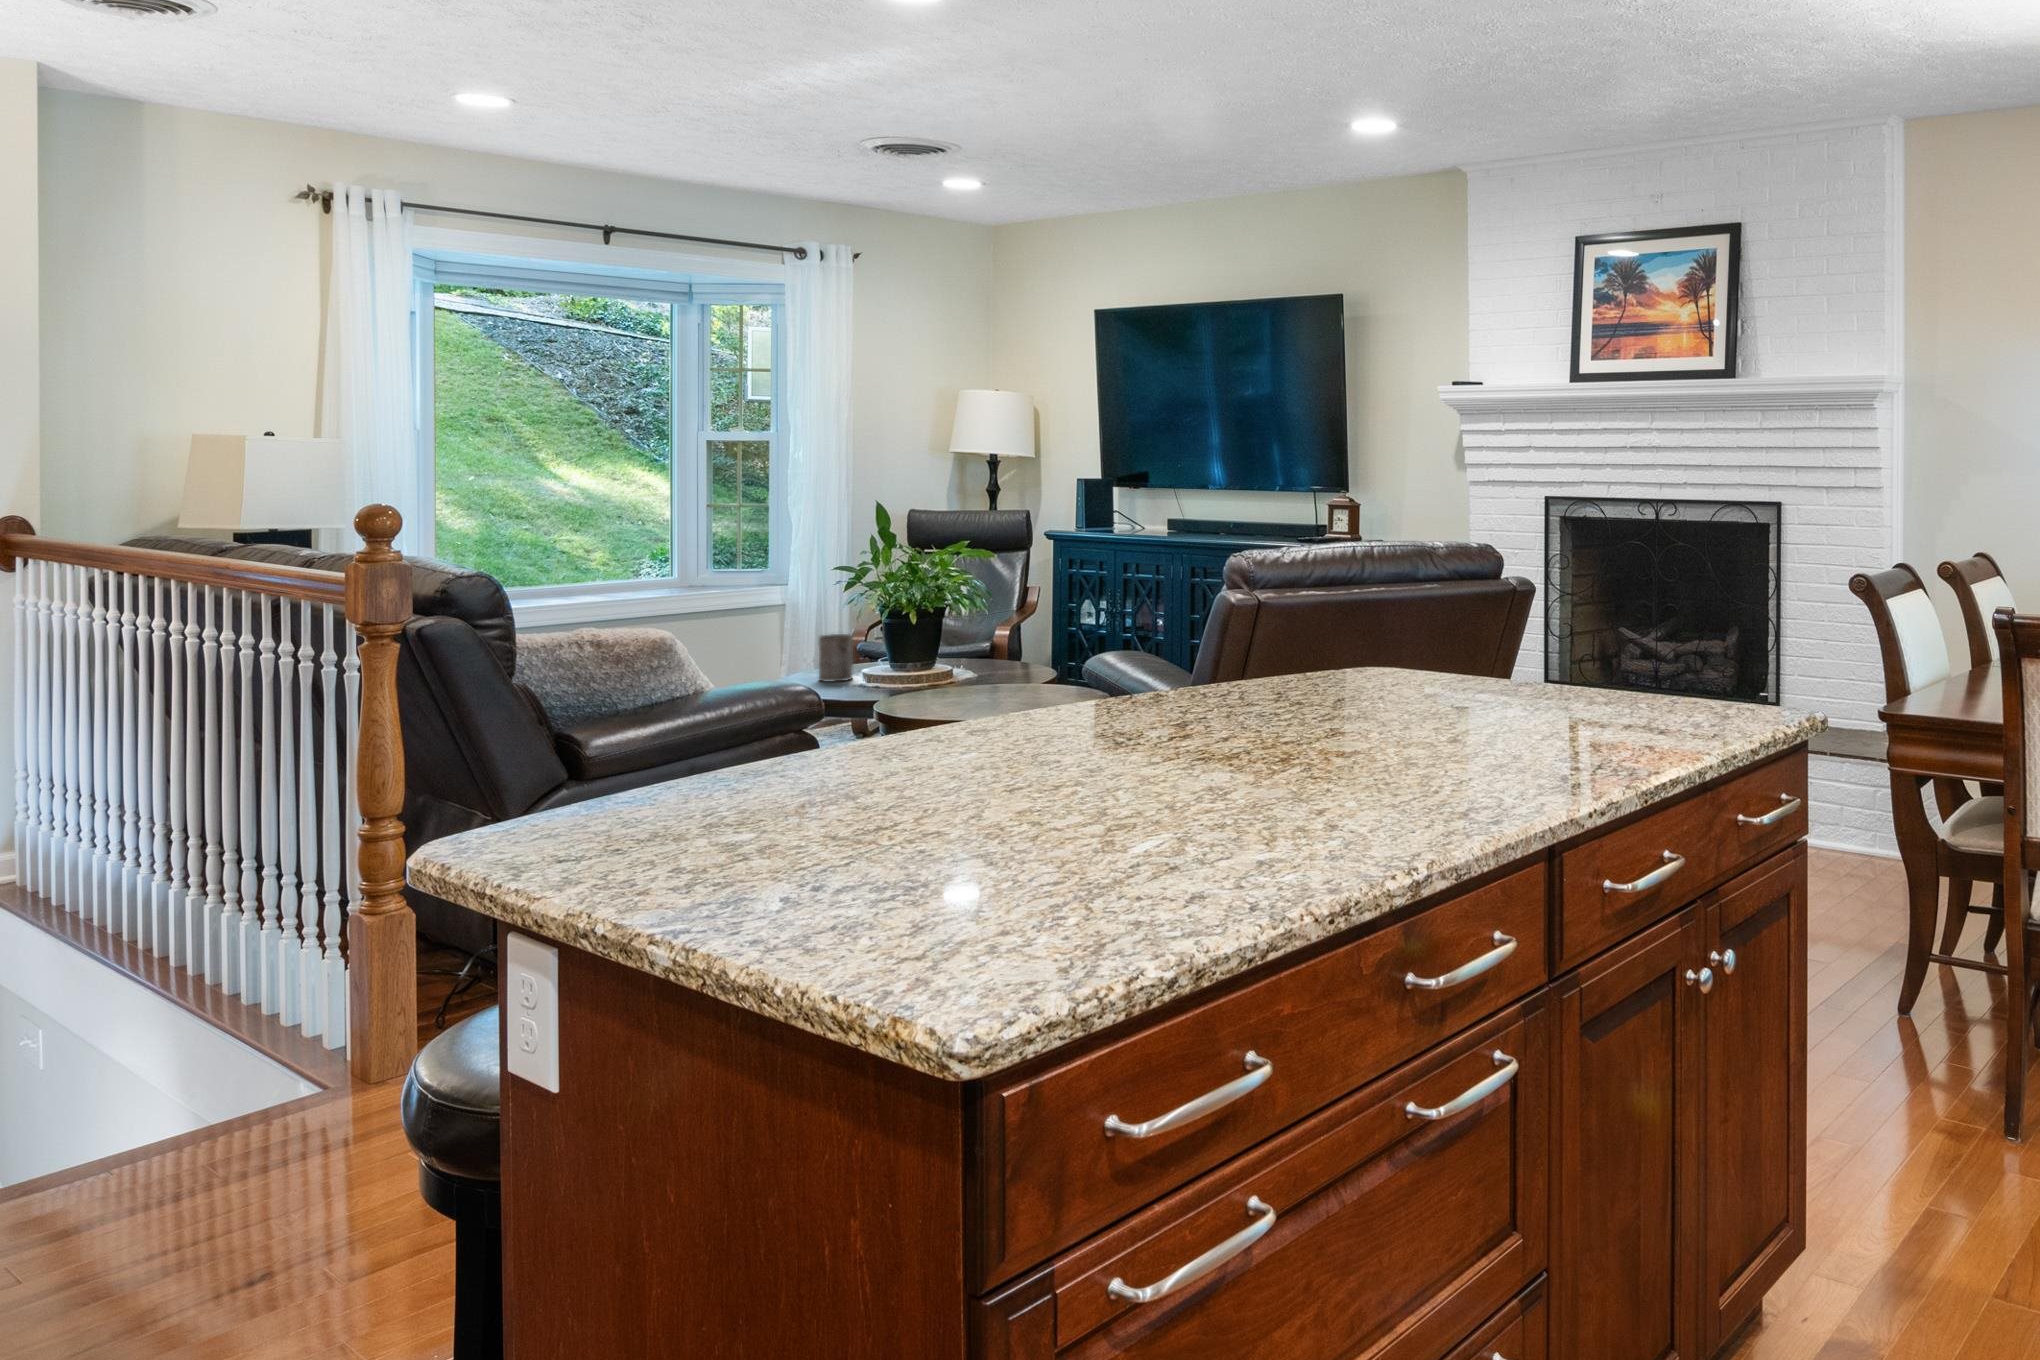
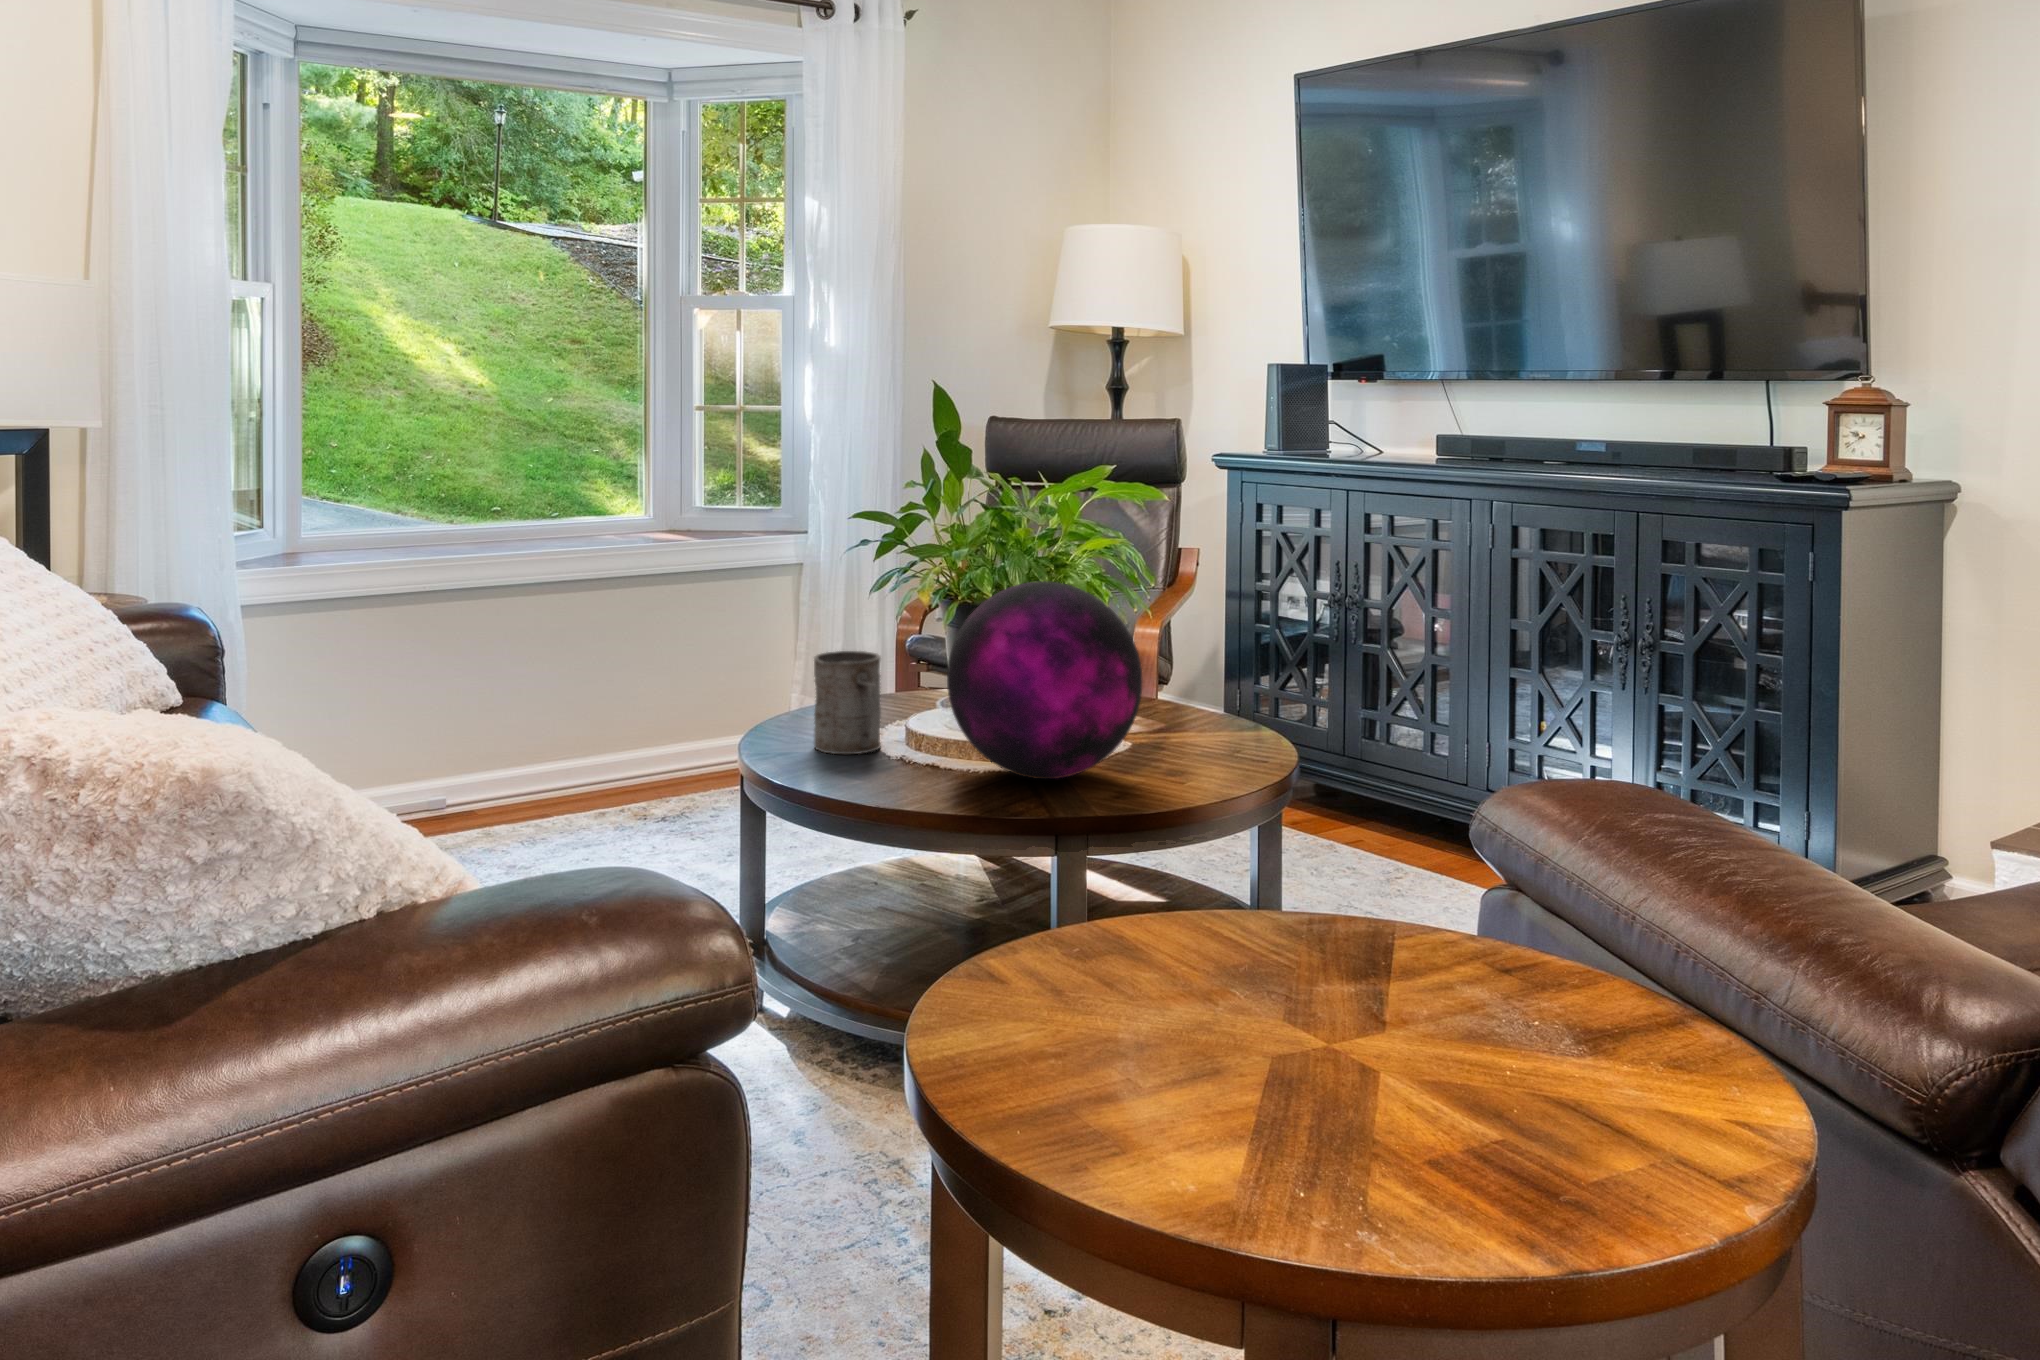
decorative orb: none [887,595,979,683] -> present [947,581,1142,779]

